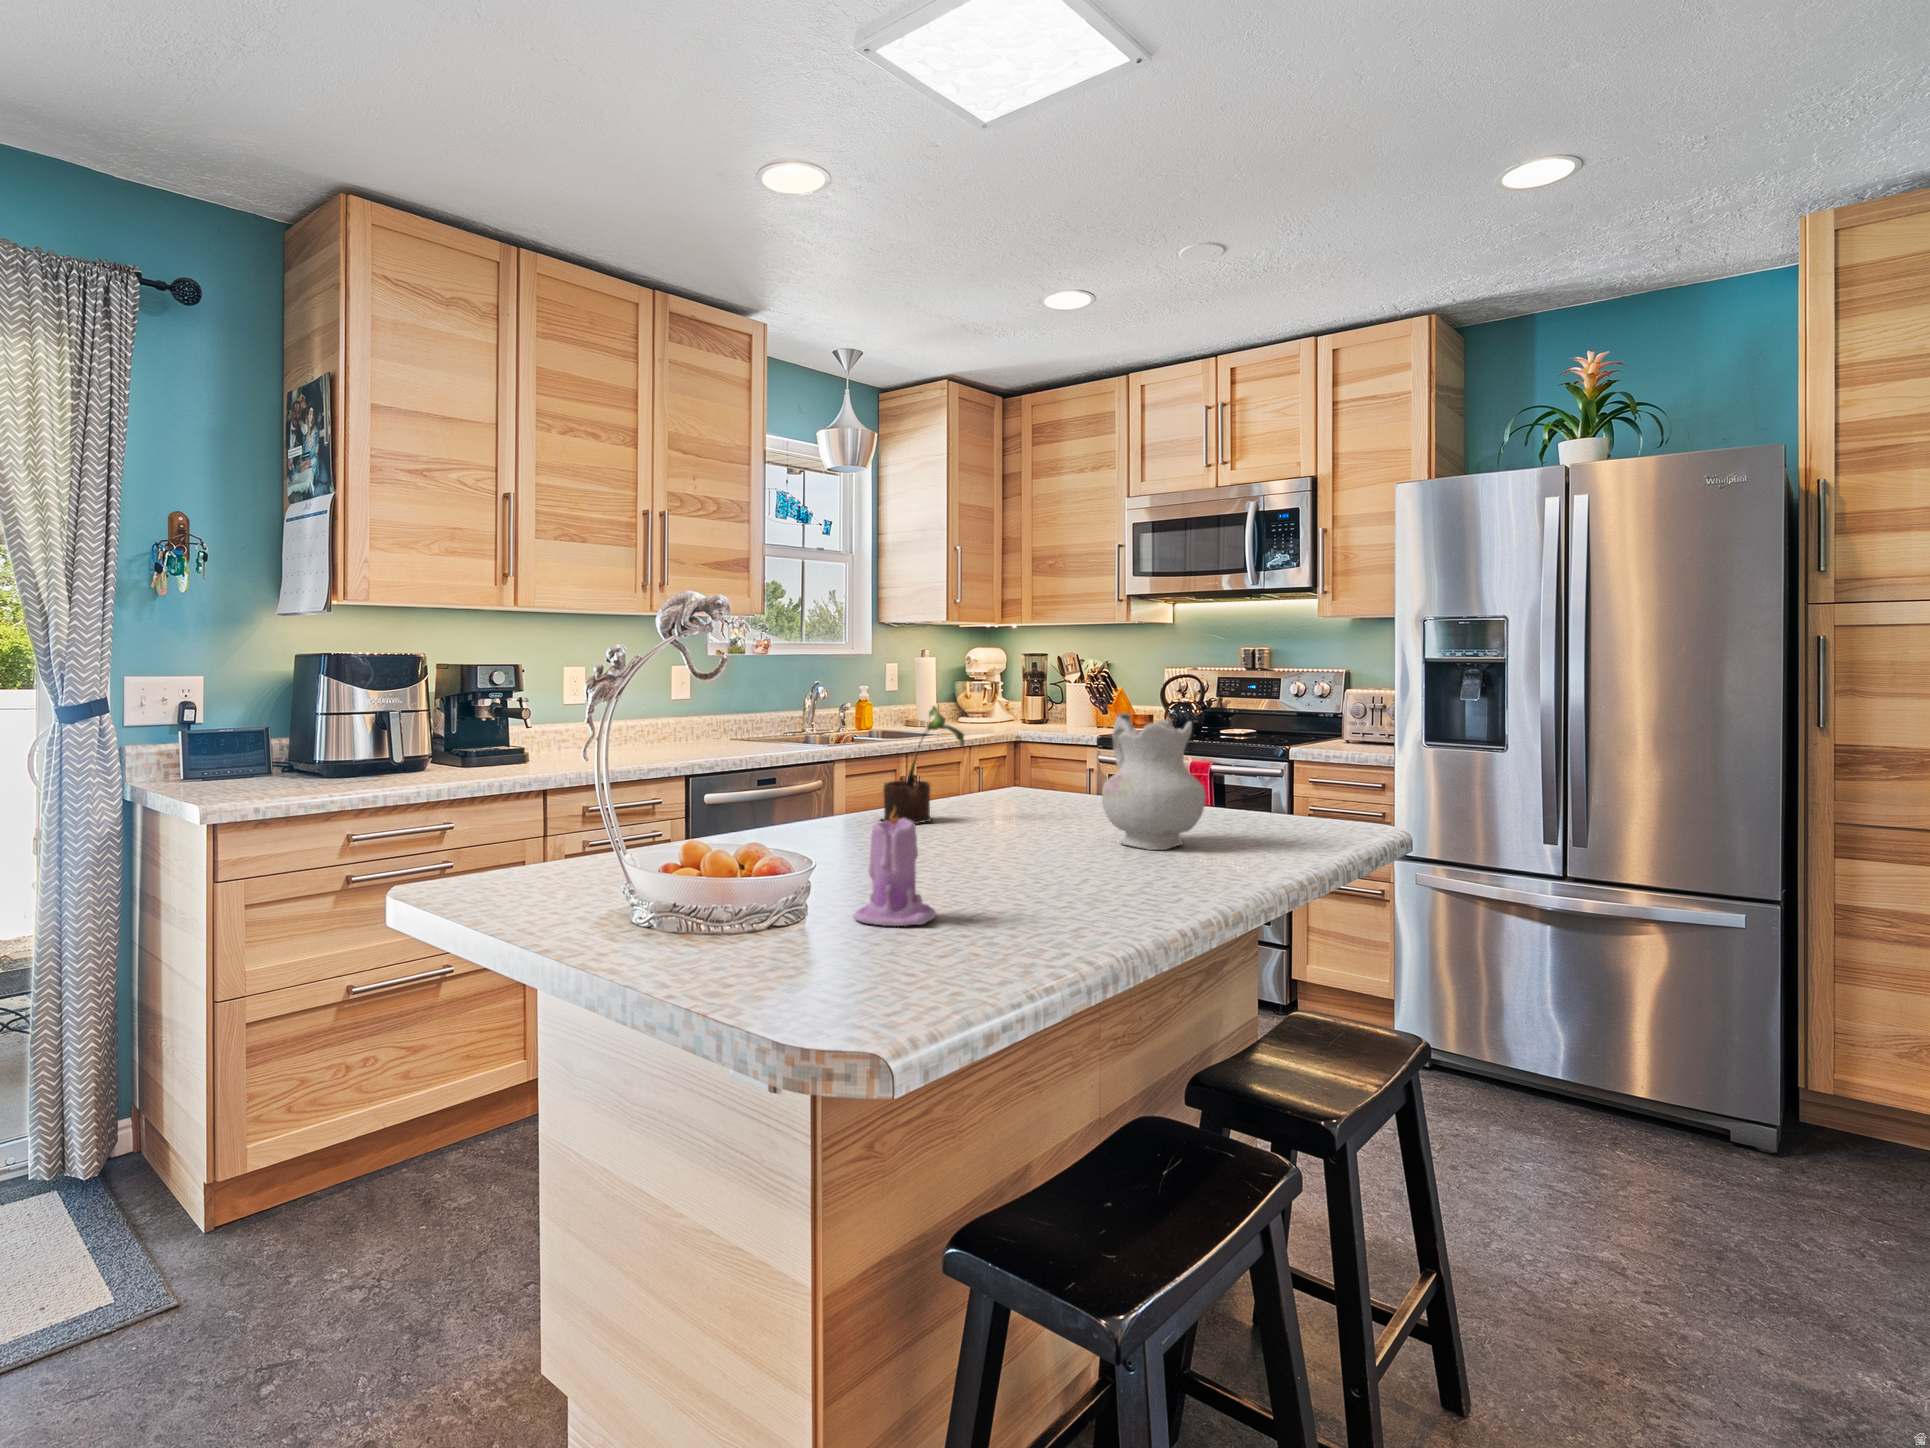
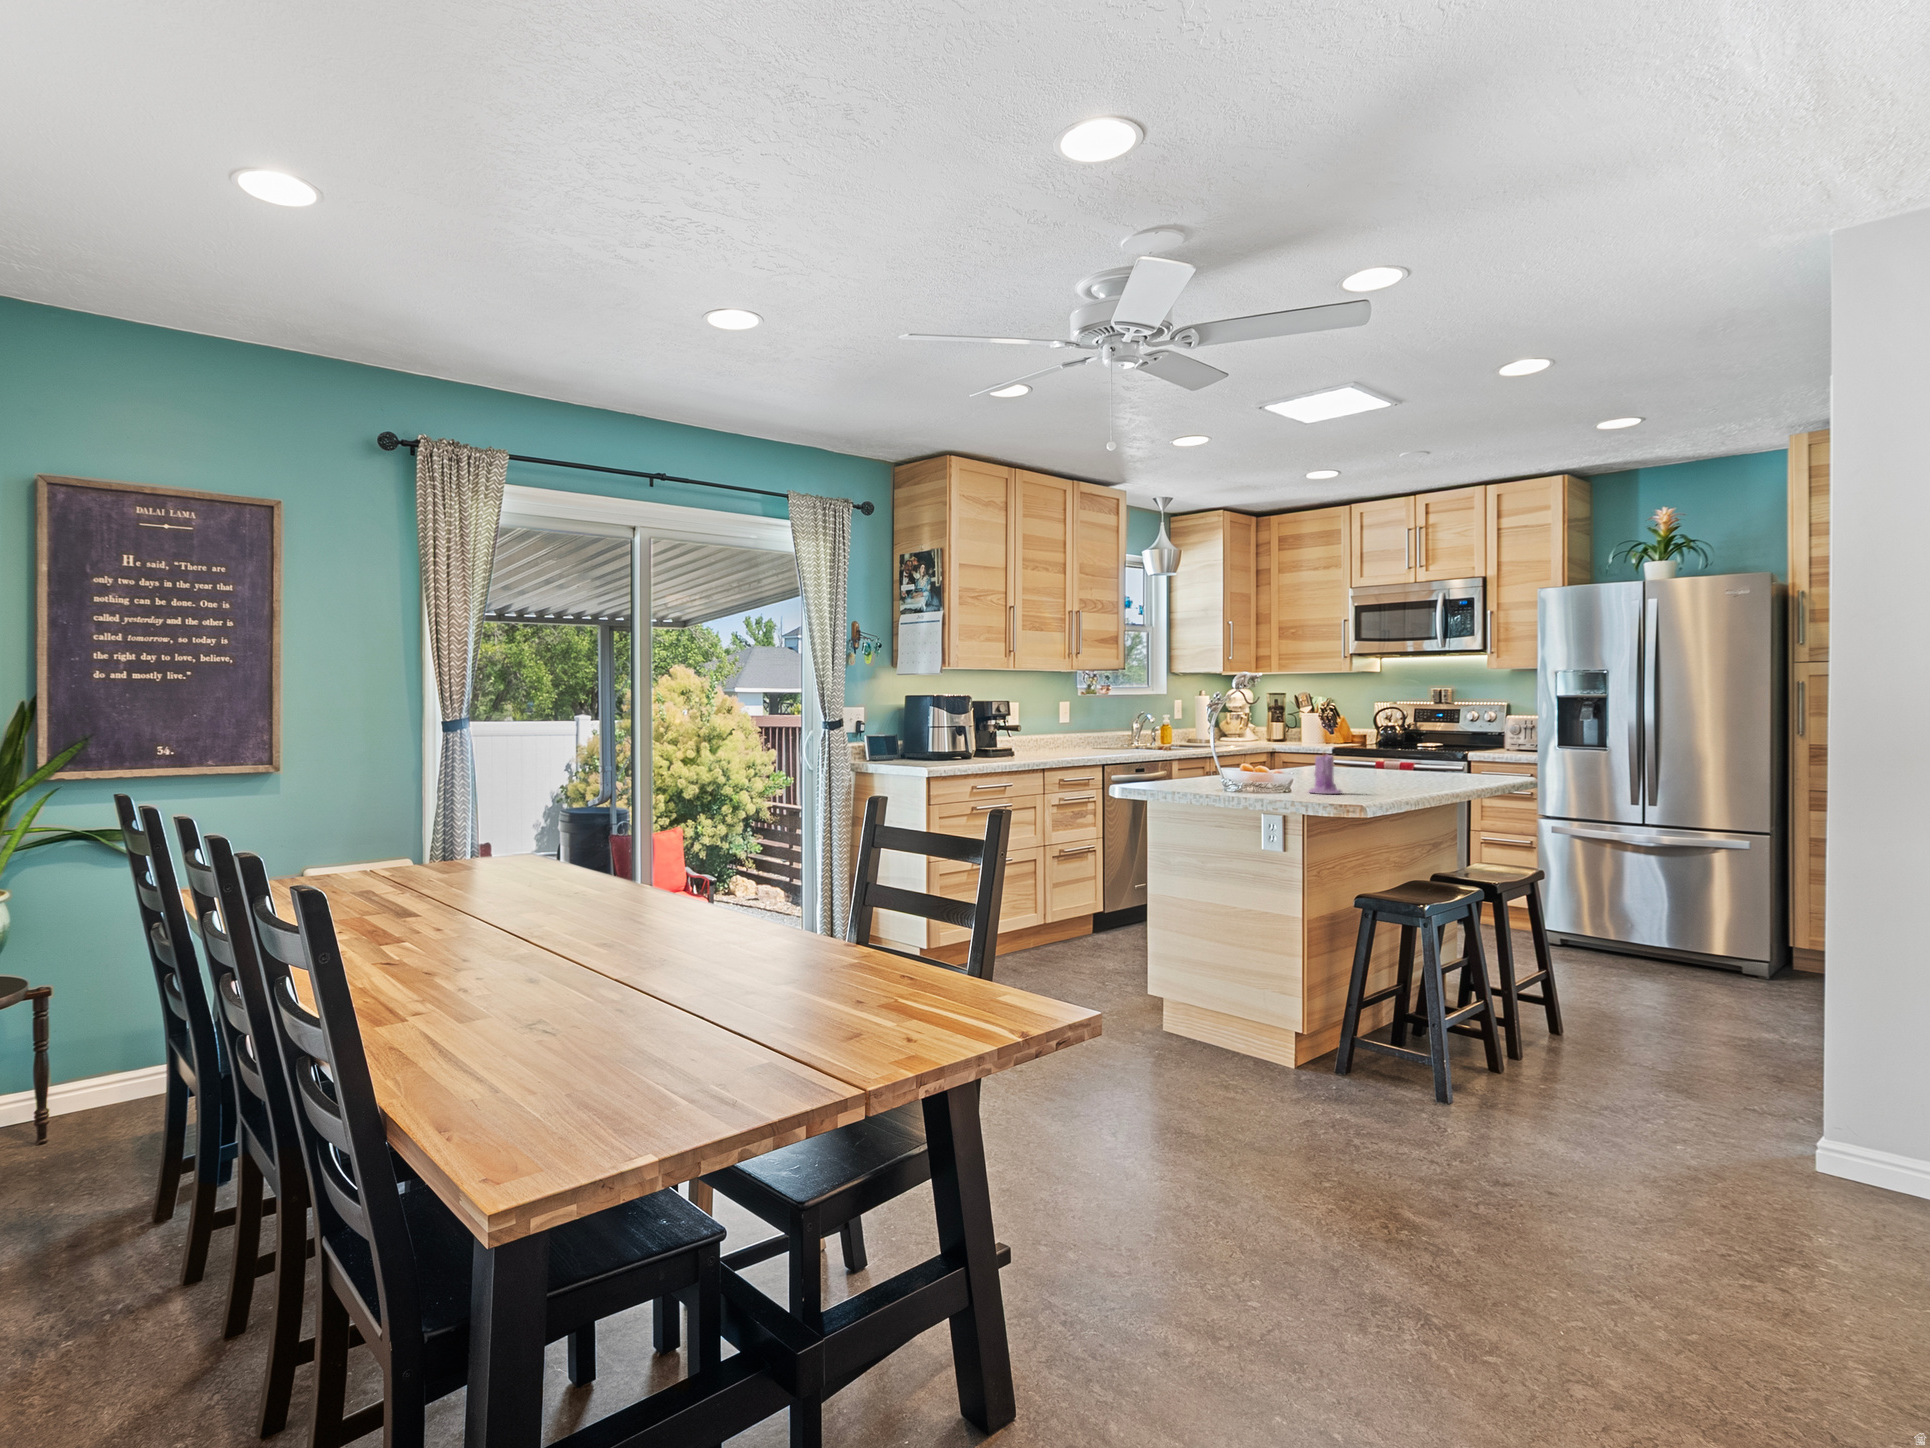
potted plant: present [882,706,964,824] -> none [1258,717,1302,777]
ceramic pitcher: present [1102,713,1206,850] -> none [1385,719,1439,784]

